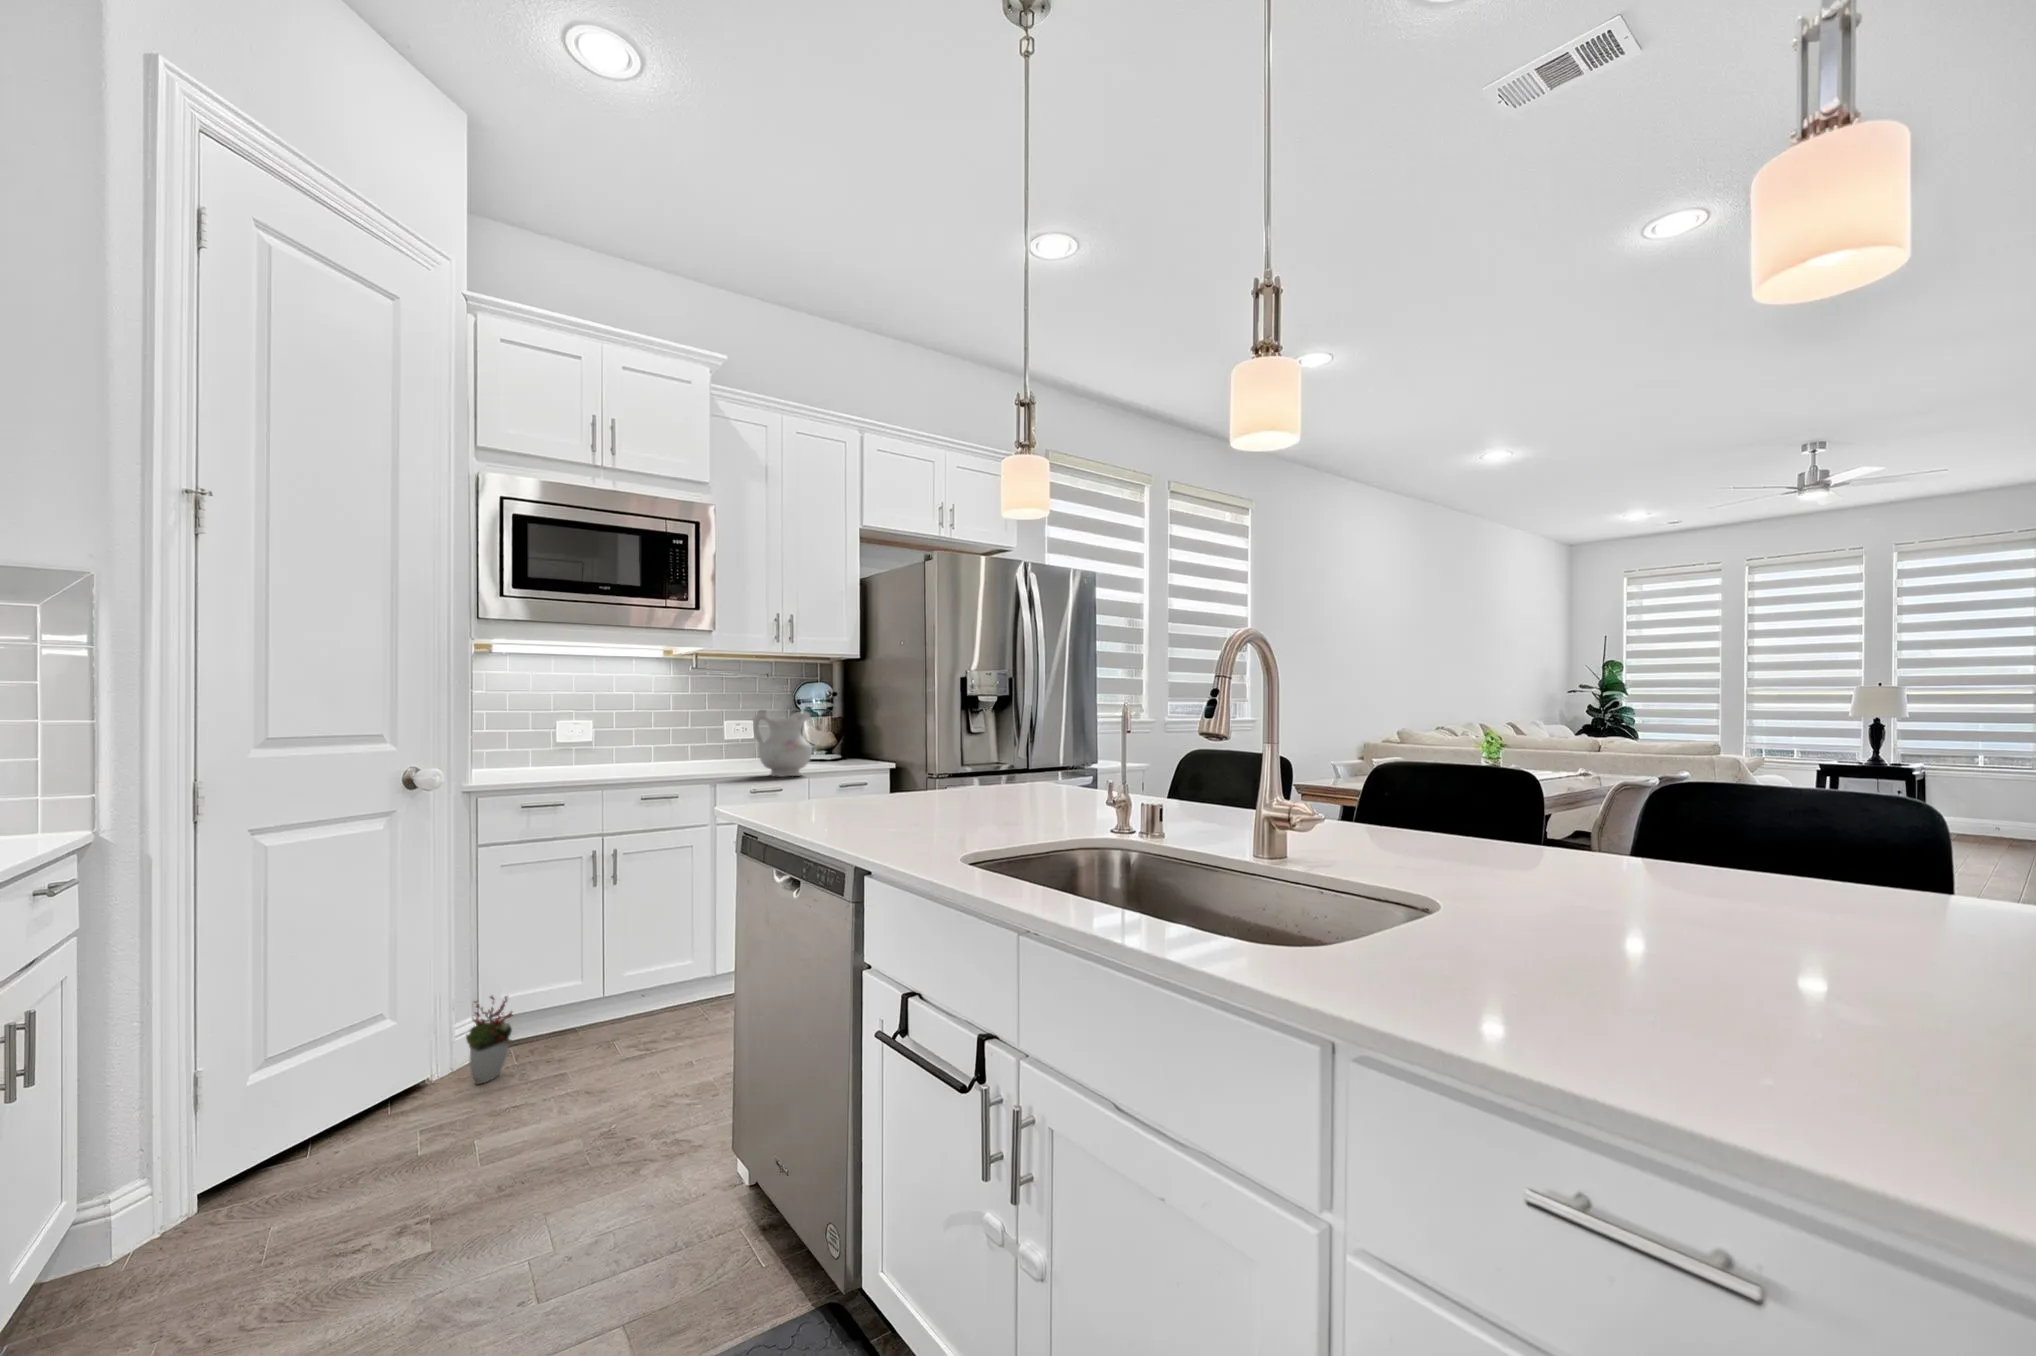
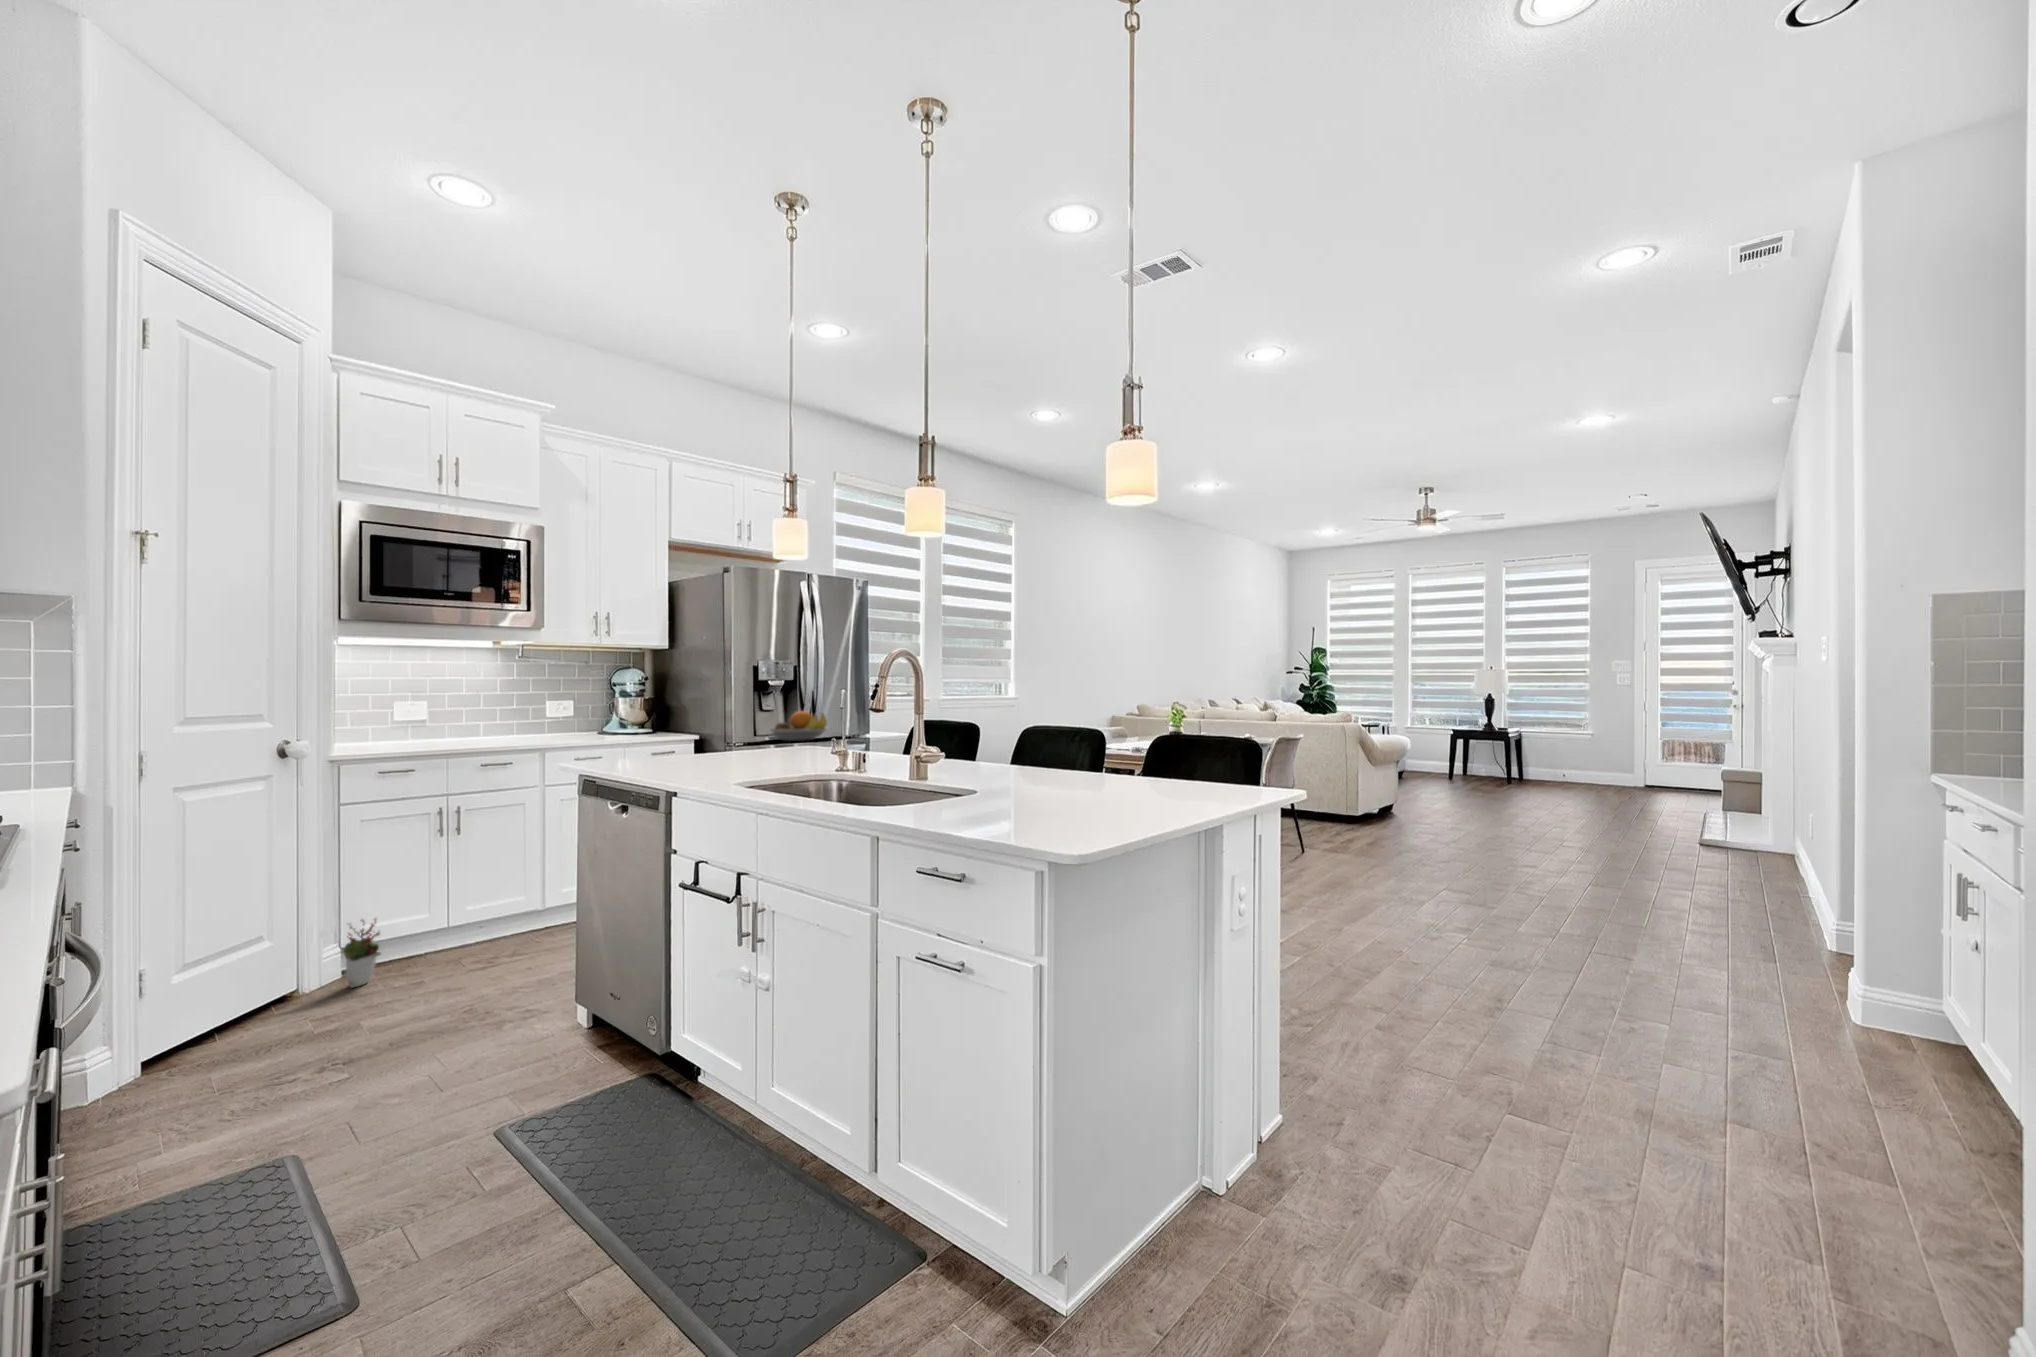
ceramic pitcher: present [753,710,812,777] -> none [576,692,626,746]
fruit bowl: none [973,735,1059,772] -> present [770,711,830,741]

